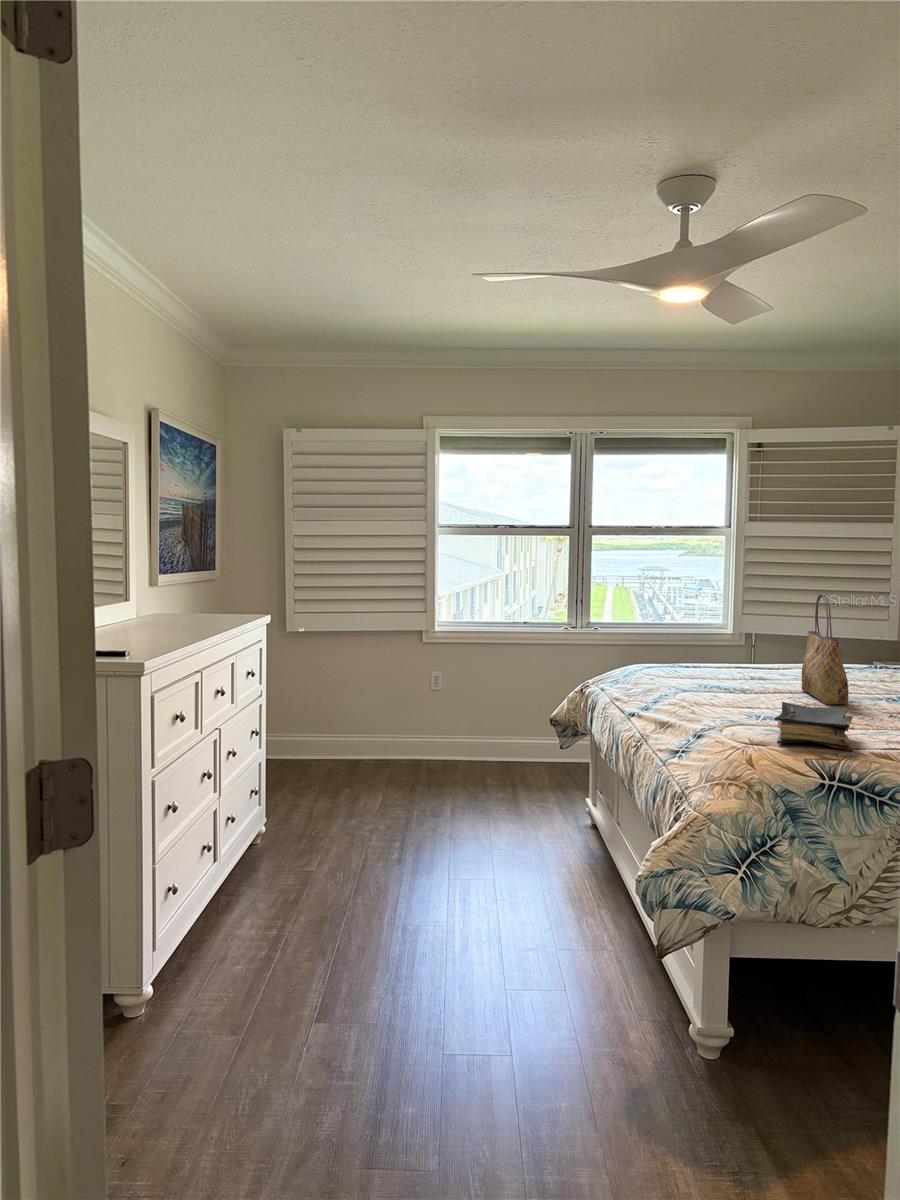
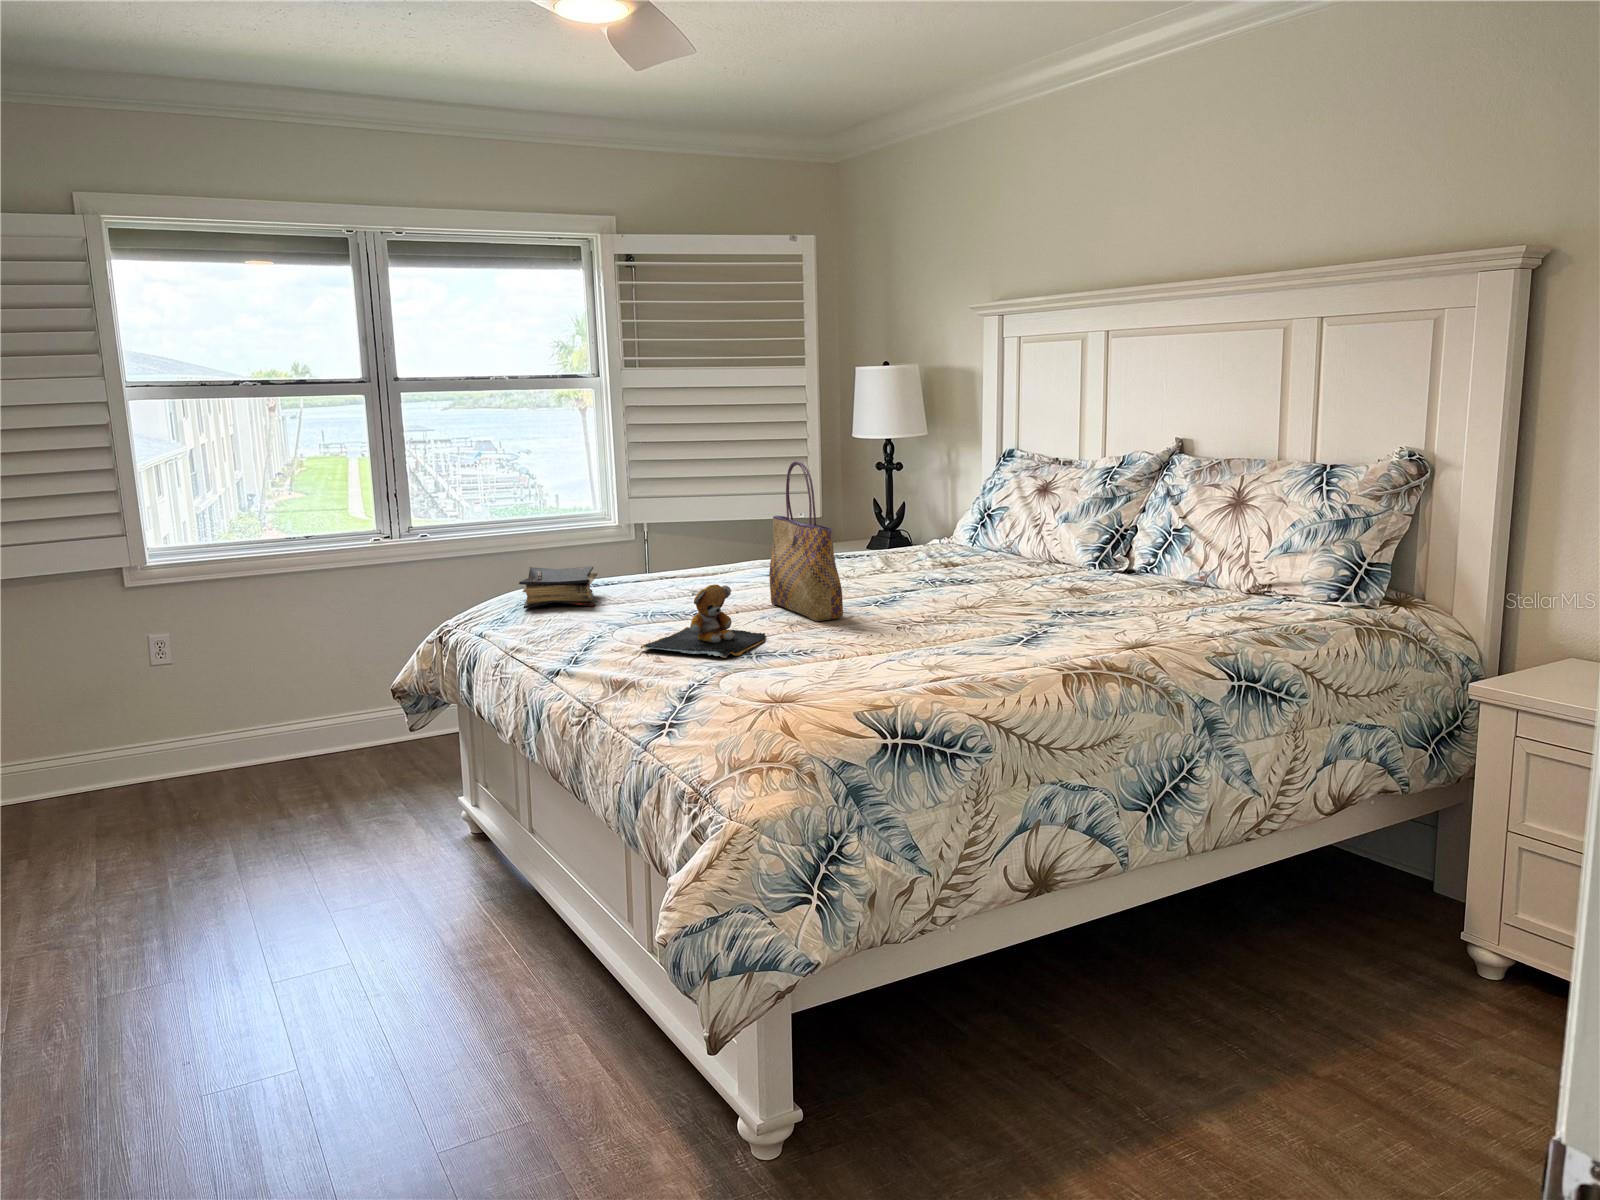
teddy bear: none [689,669,781,716] -> present [641,584,765,658]
book: present [775,702,853,752] -> present [519,566,598,609]

